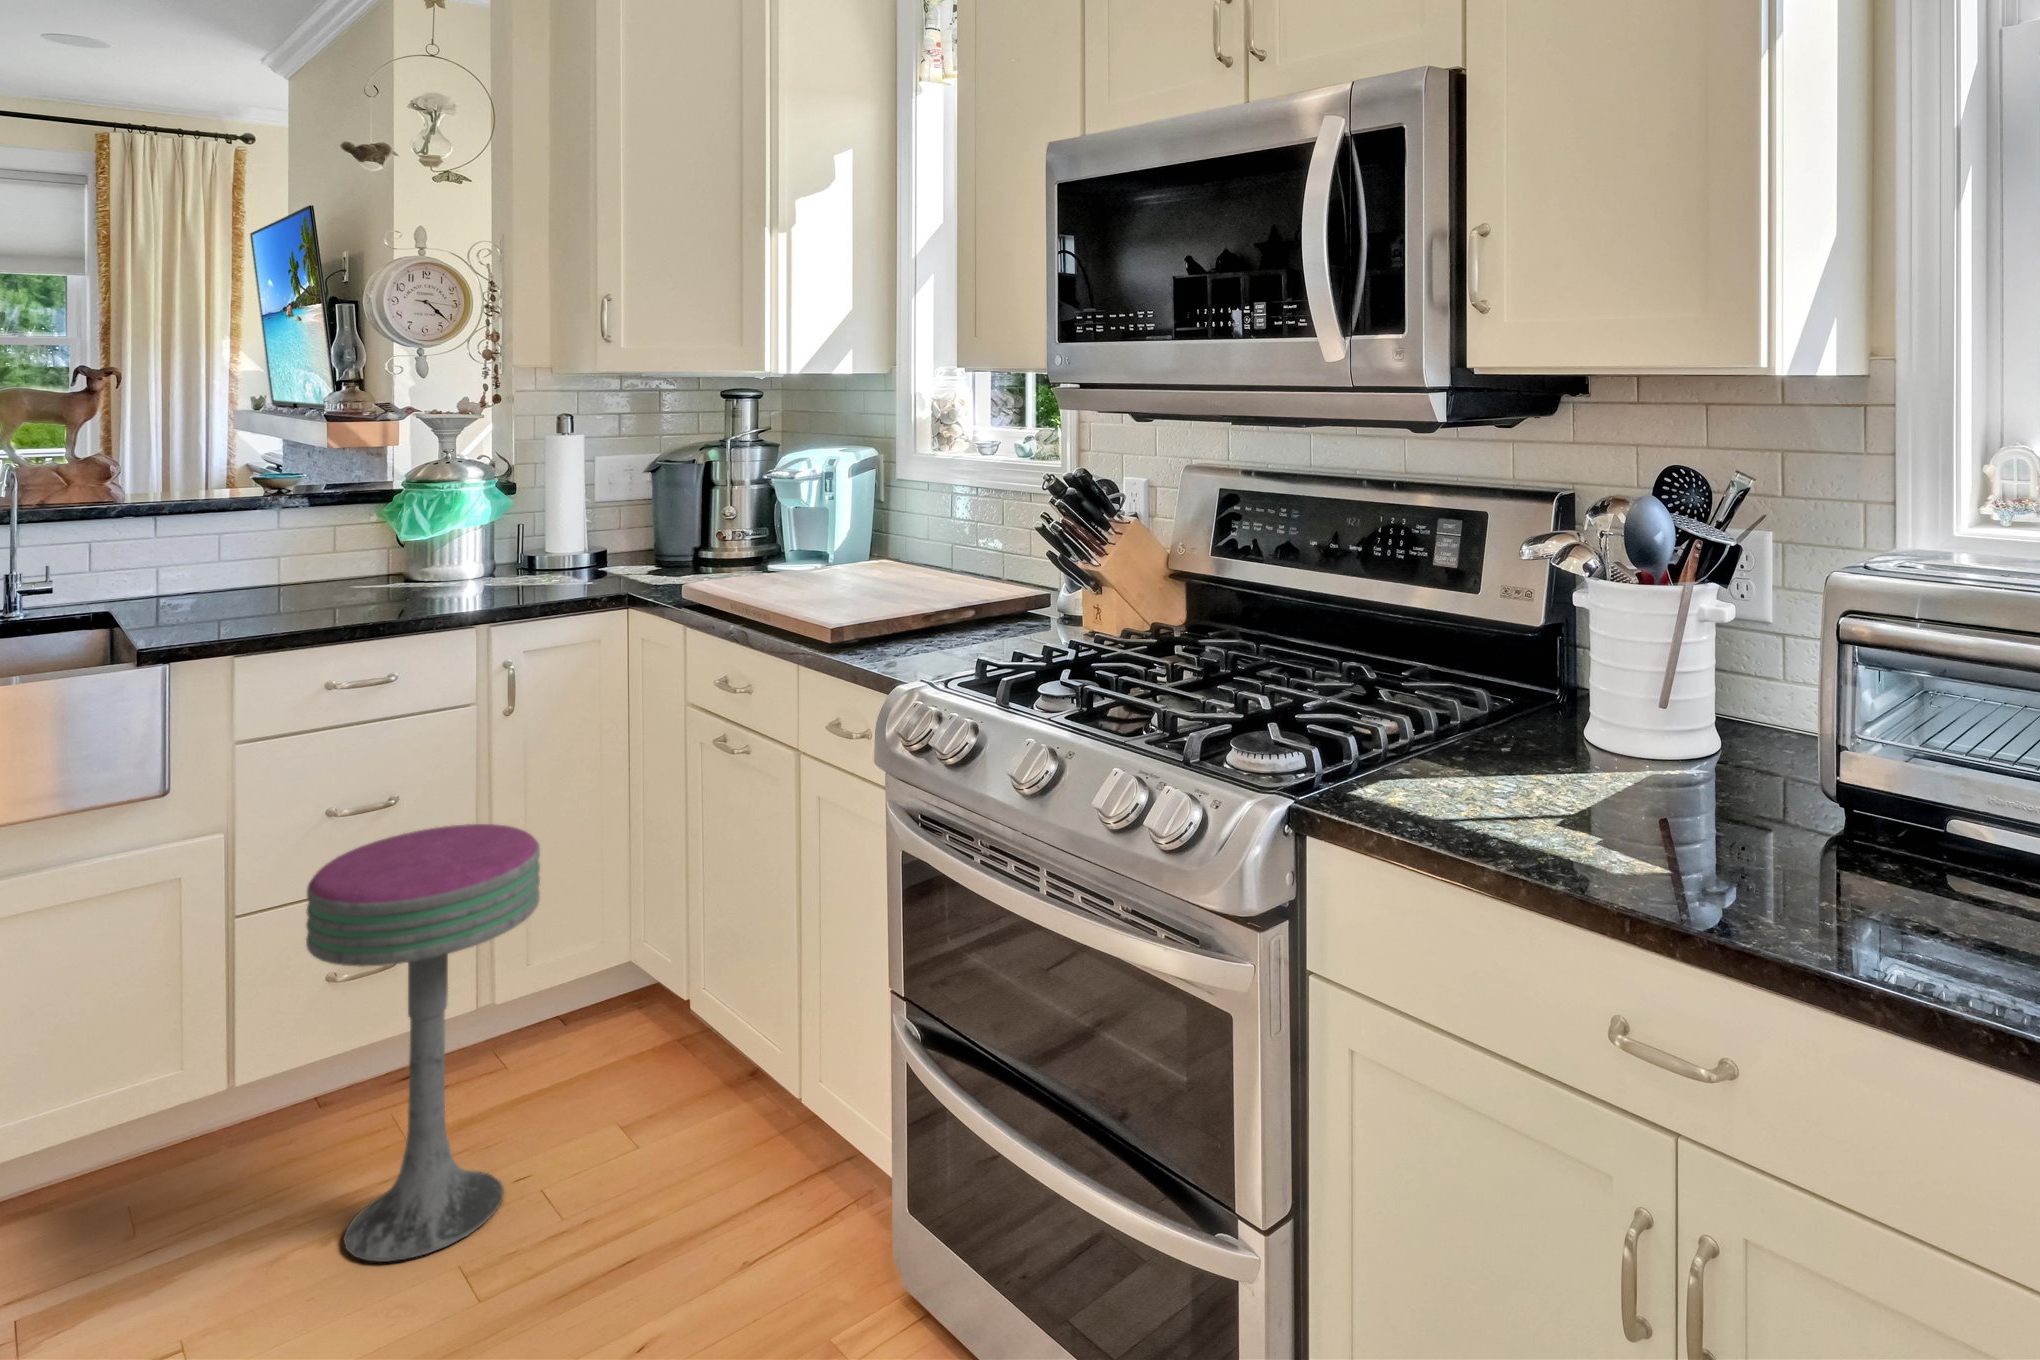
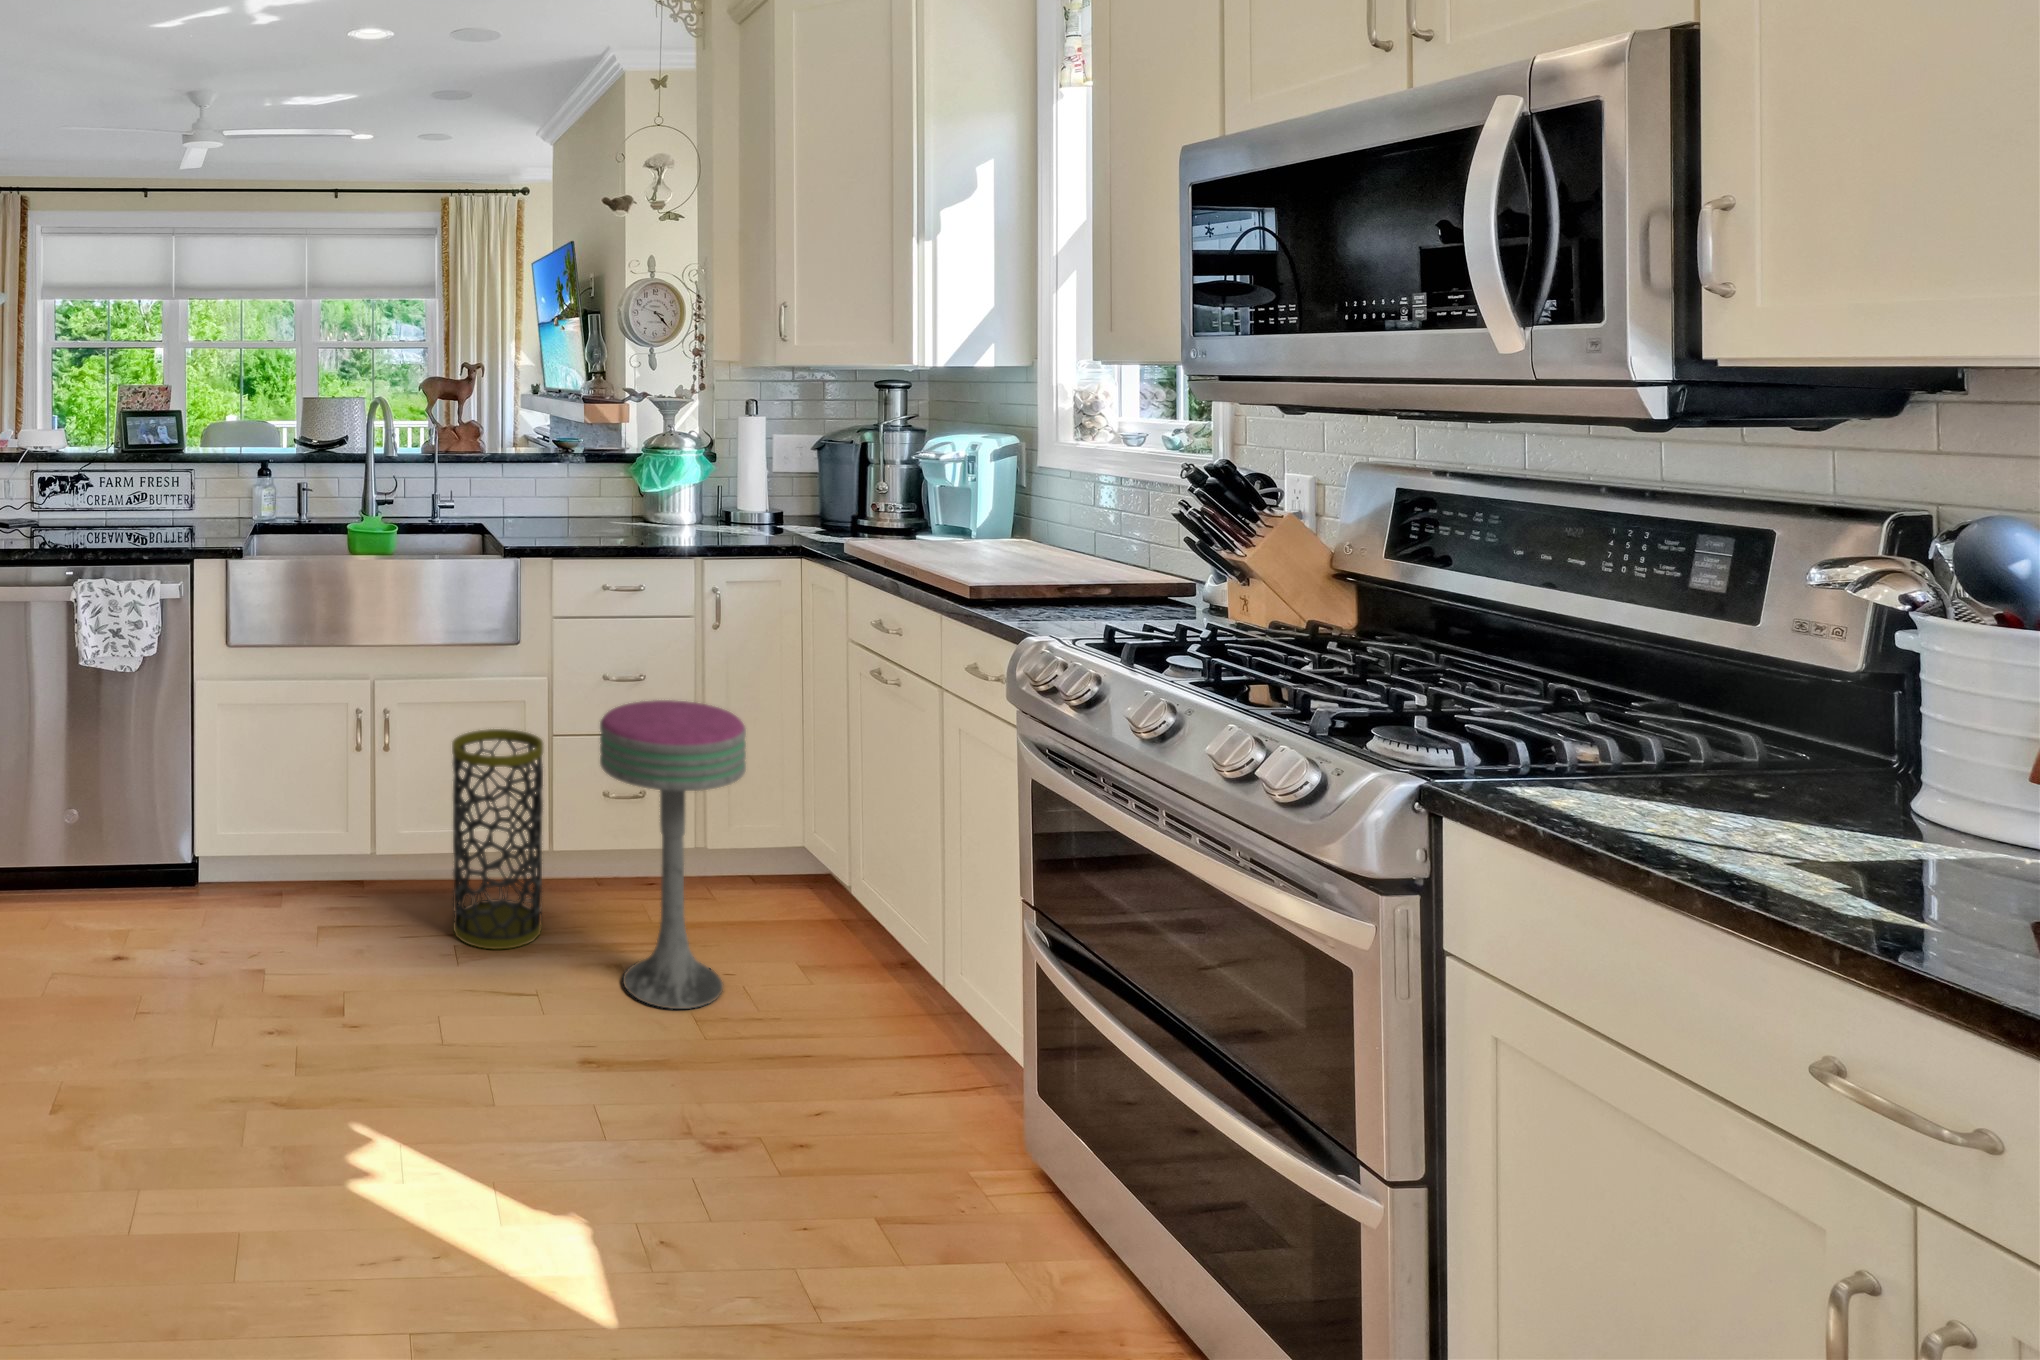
trash can: none [28,920,211,1277] -> present [452,729,543,949]

